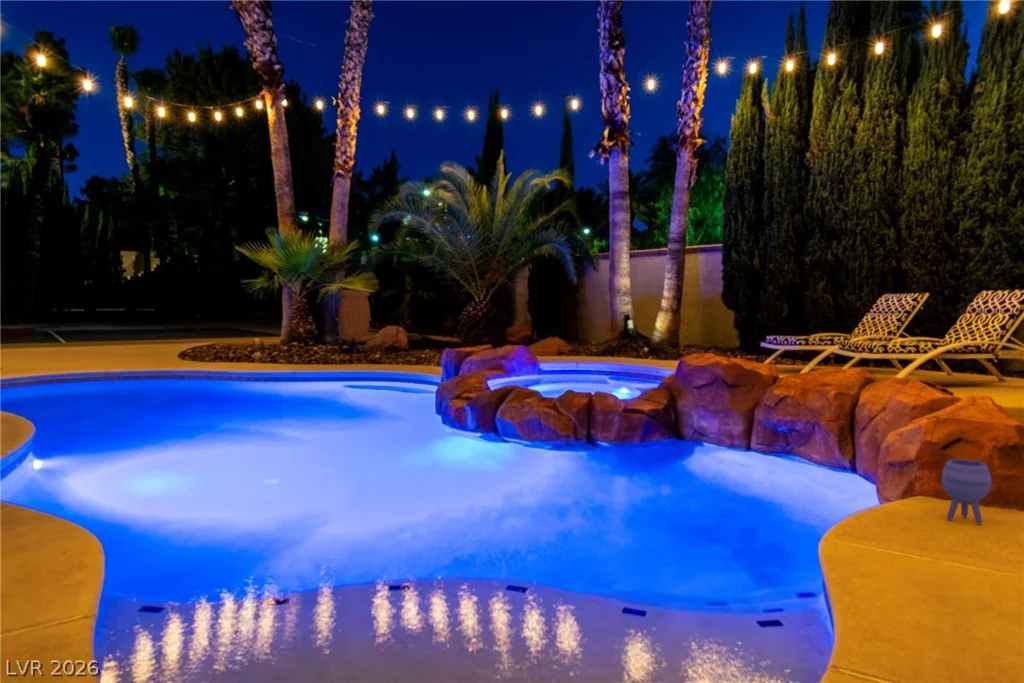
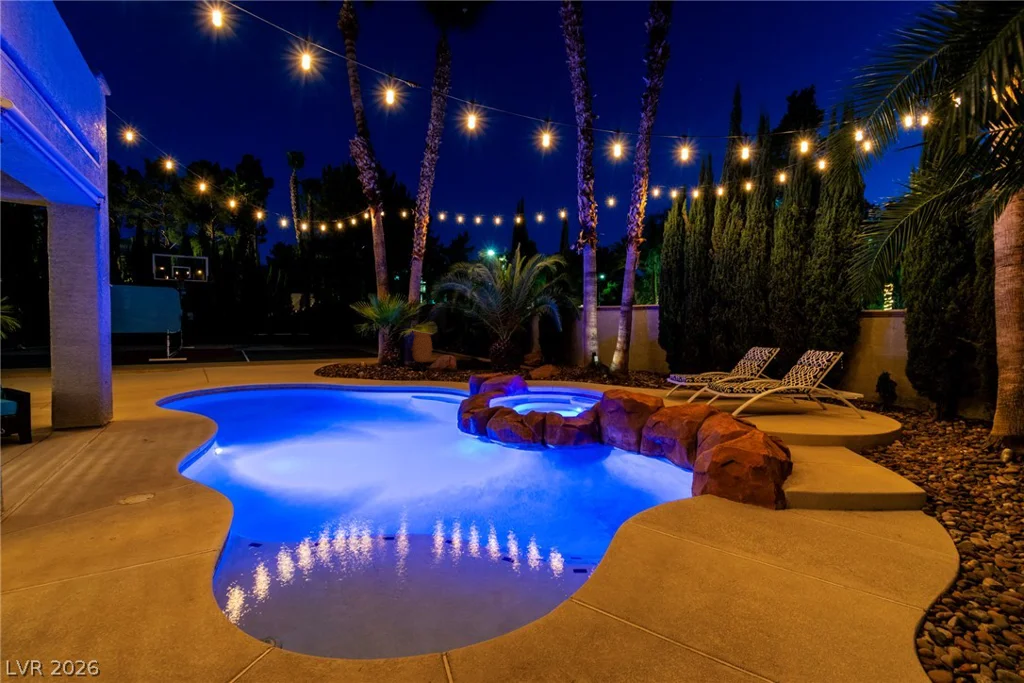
planter: present [942,459,991,524] -> none [715,482,742,524]

